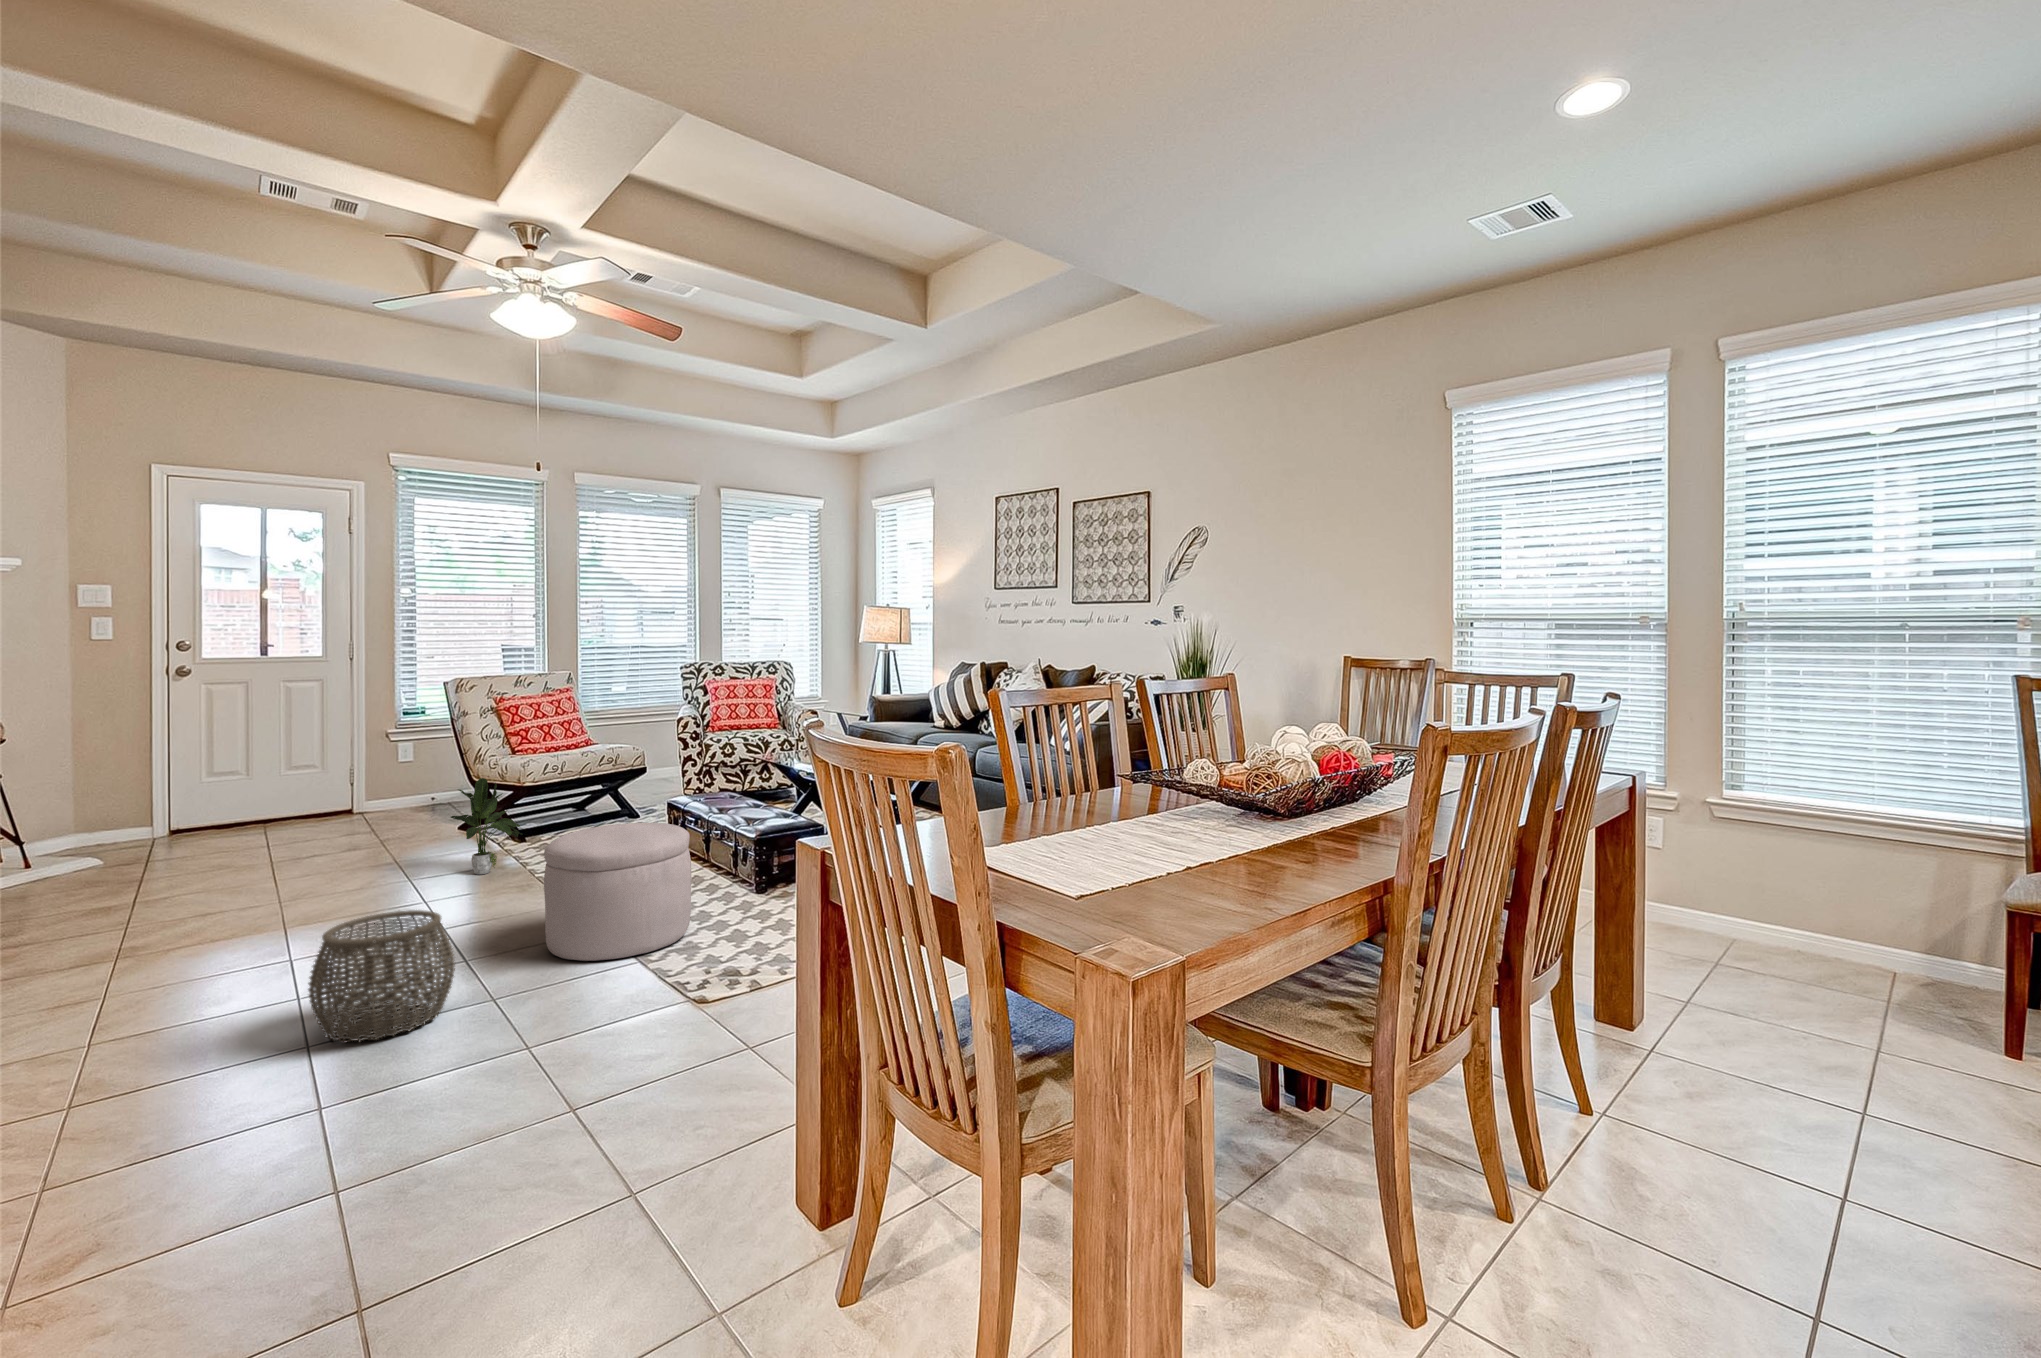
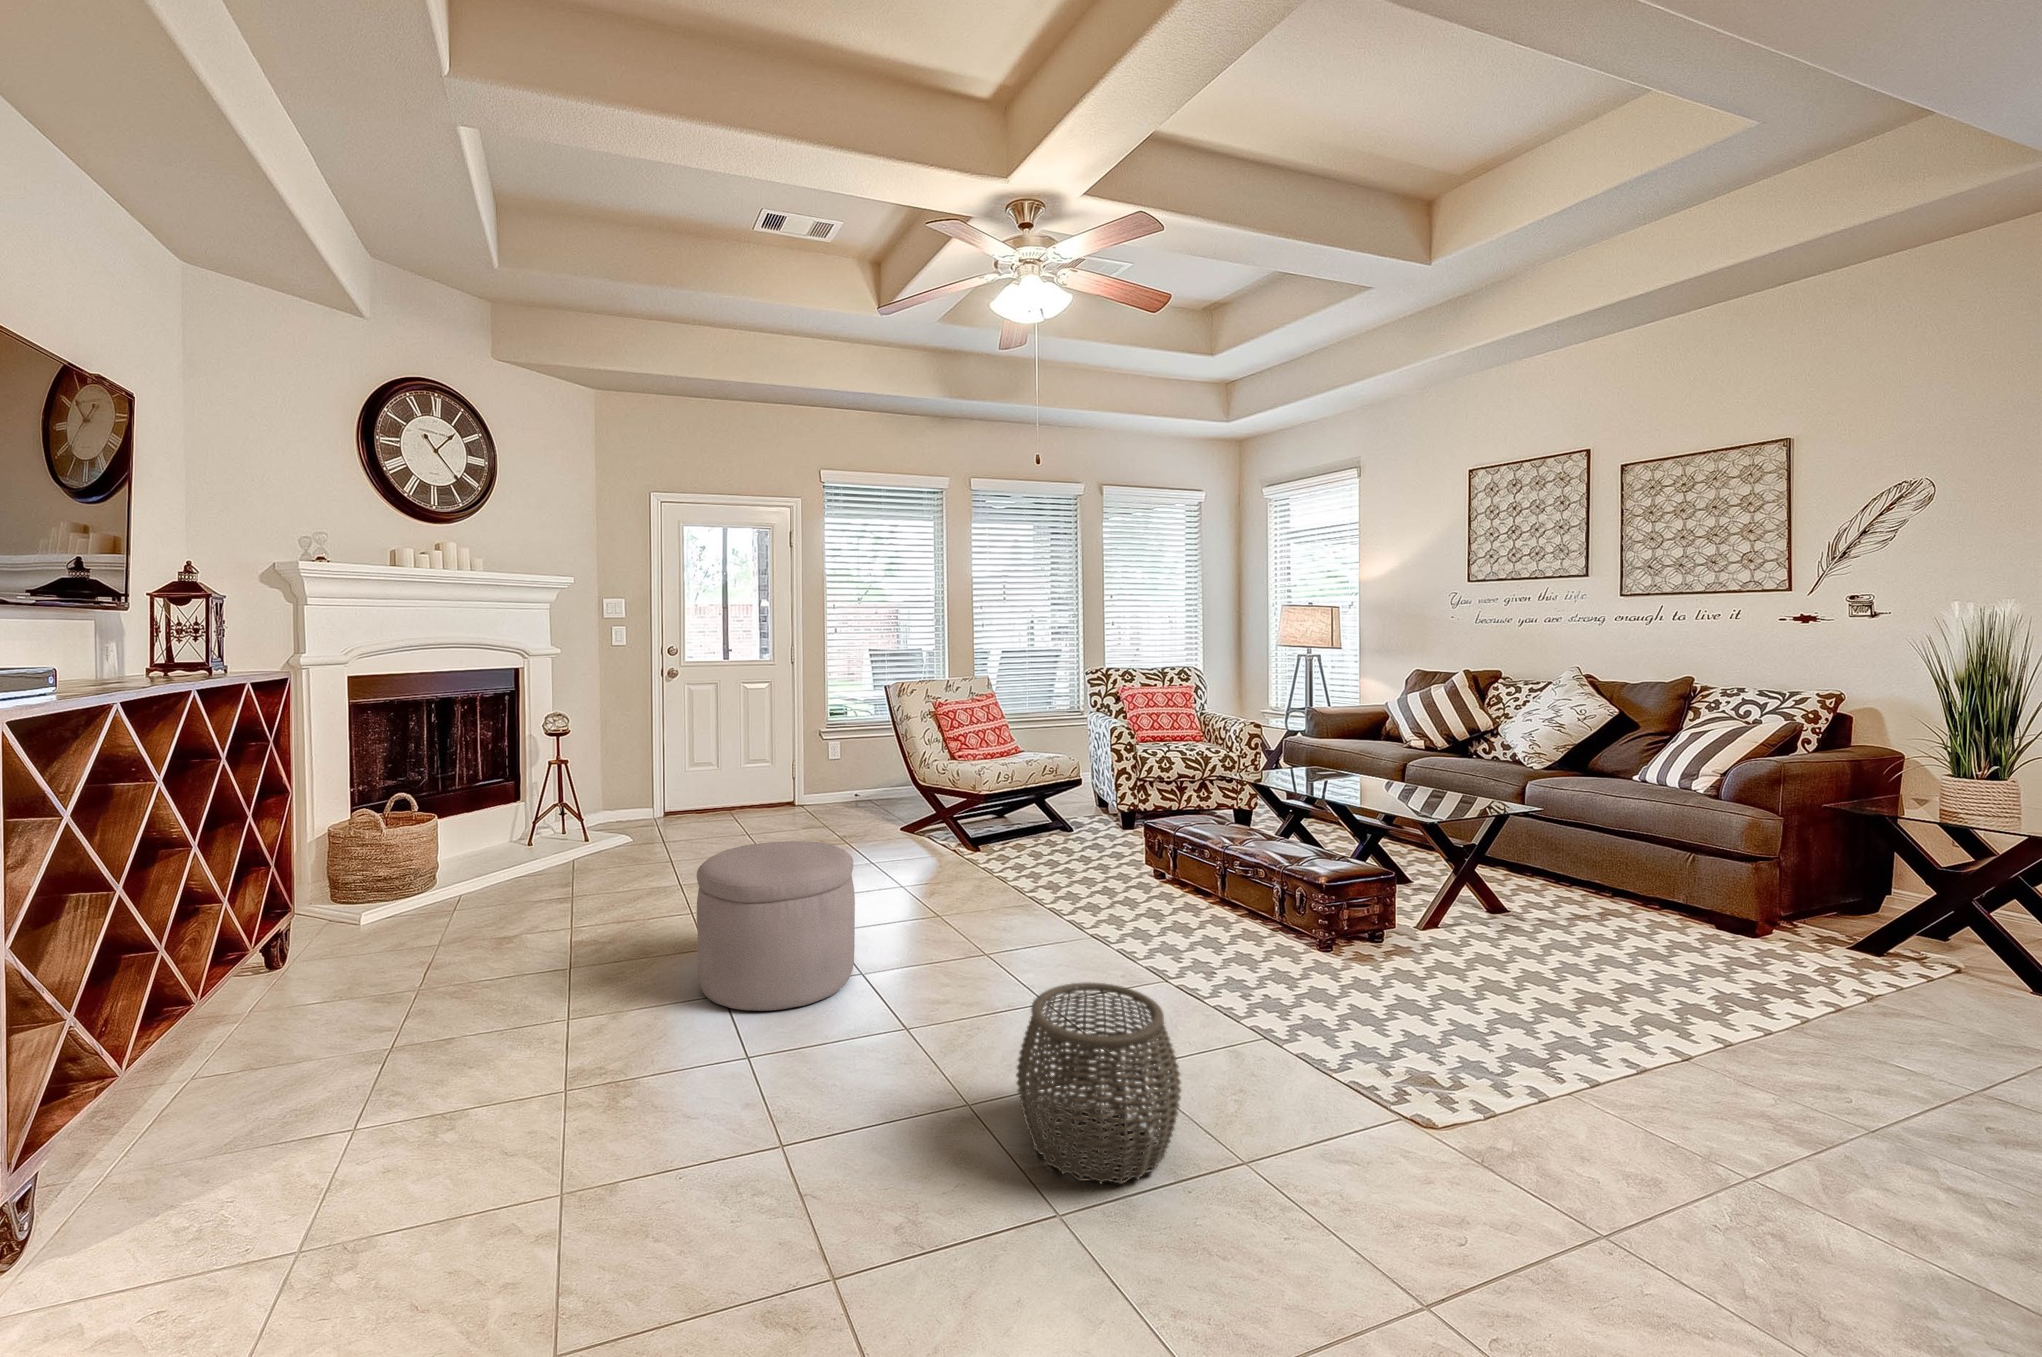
potted plant: present [451,778,522,875] -> none [955,787,1022,895]
ottoman: present [544,823,691,961] -> present [697,841,855,1011]

